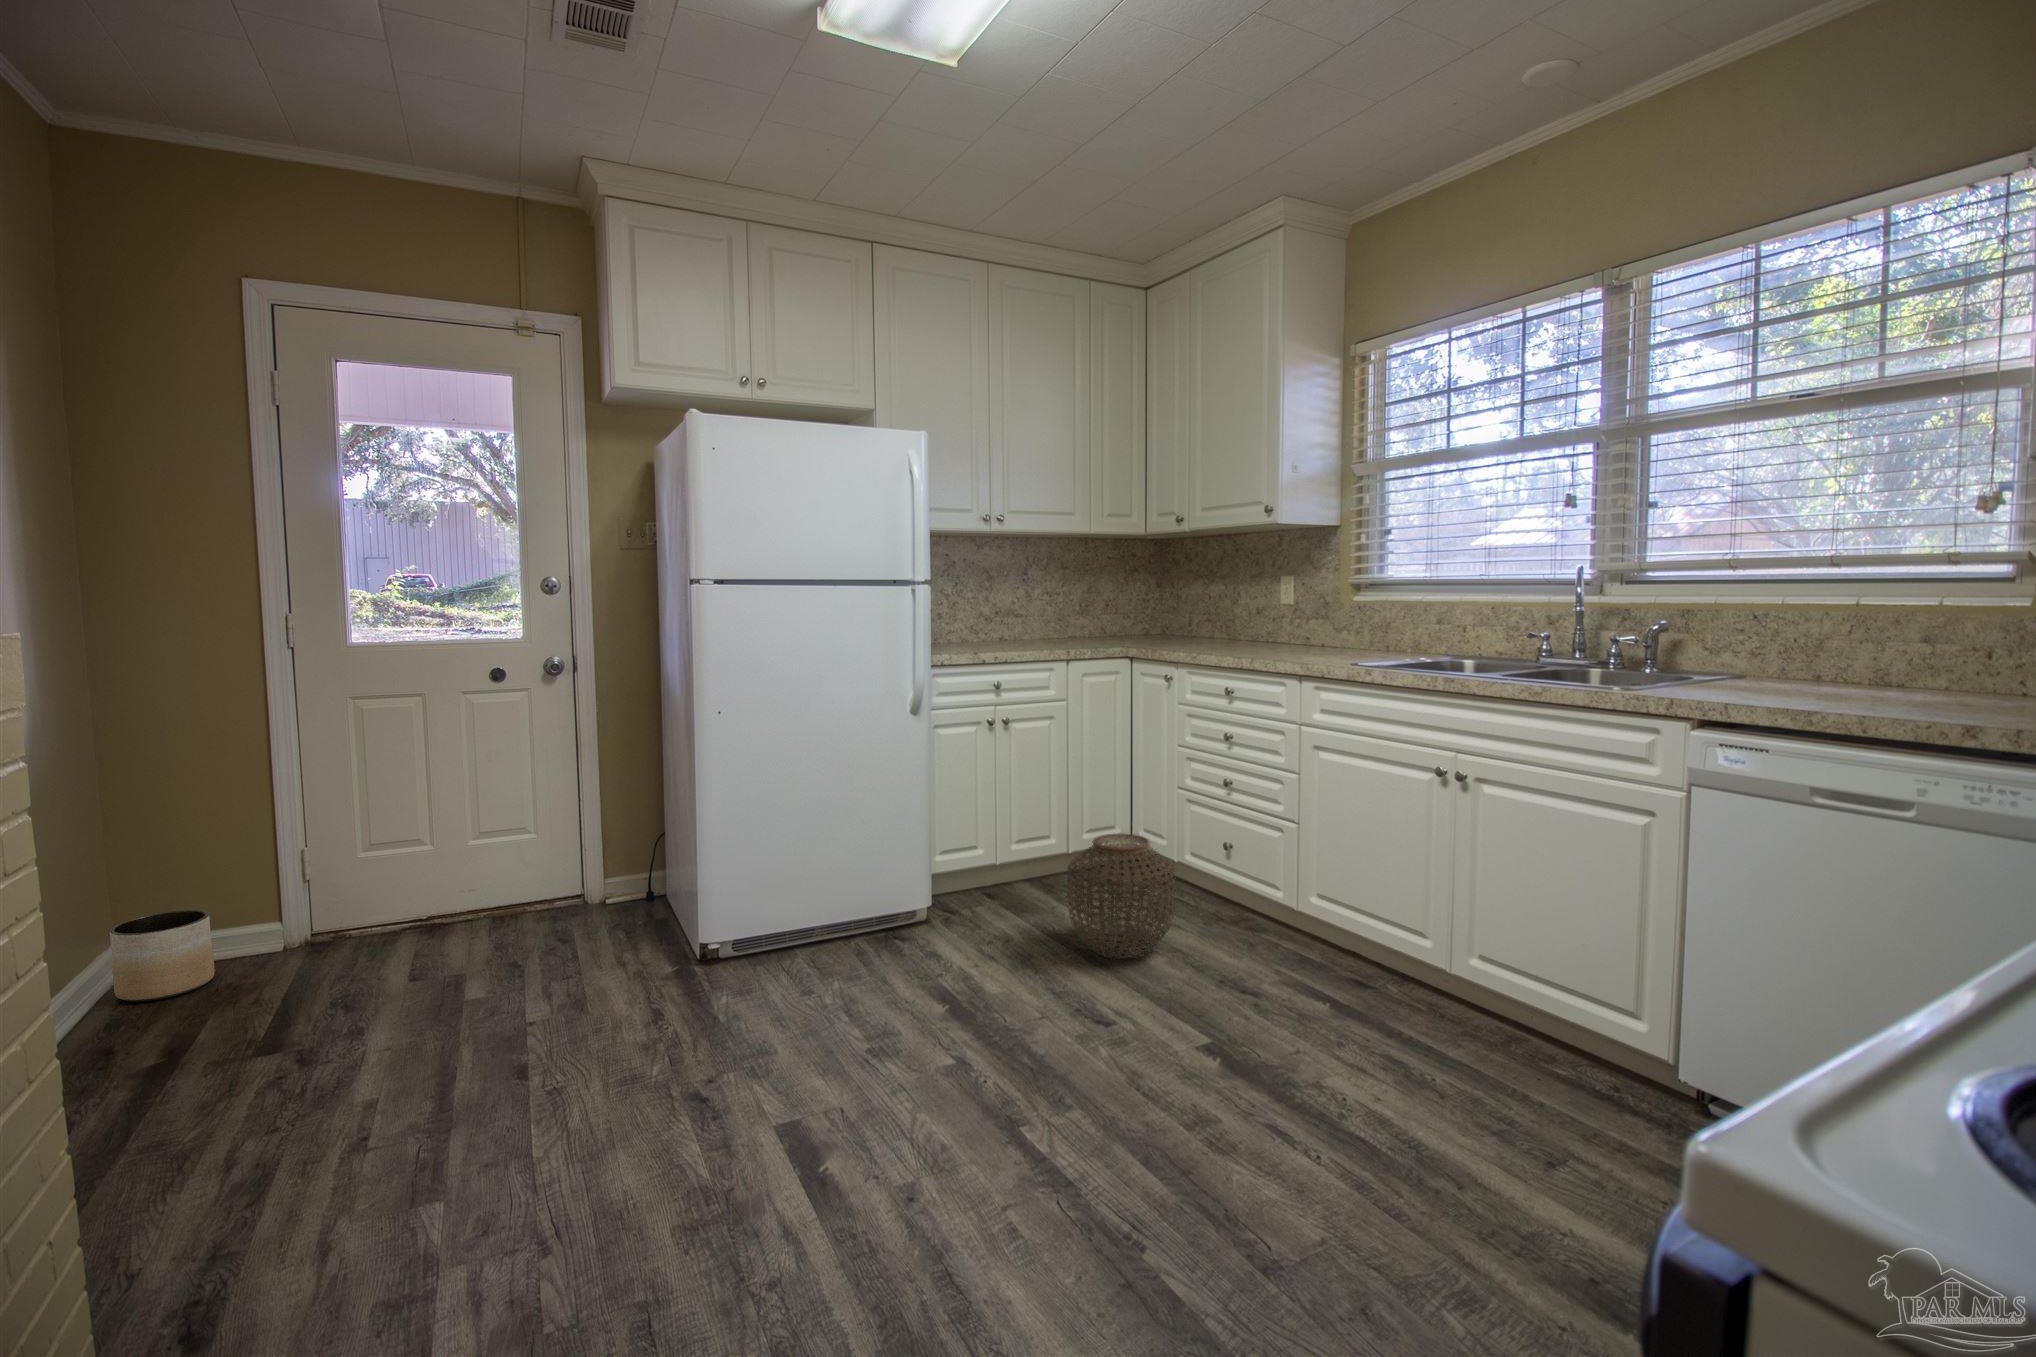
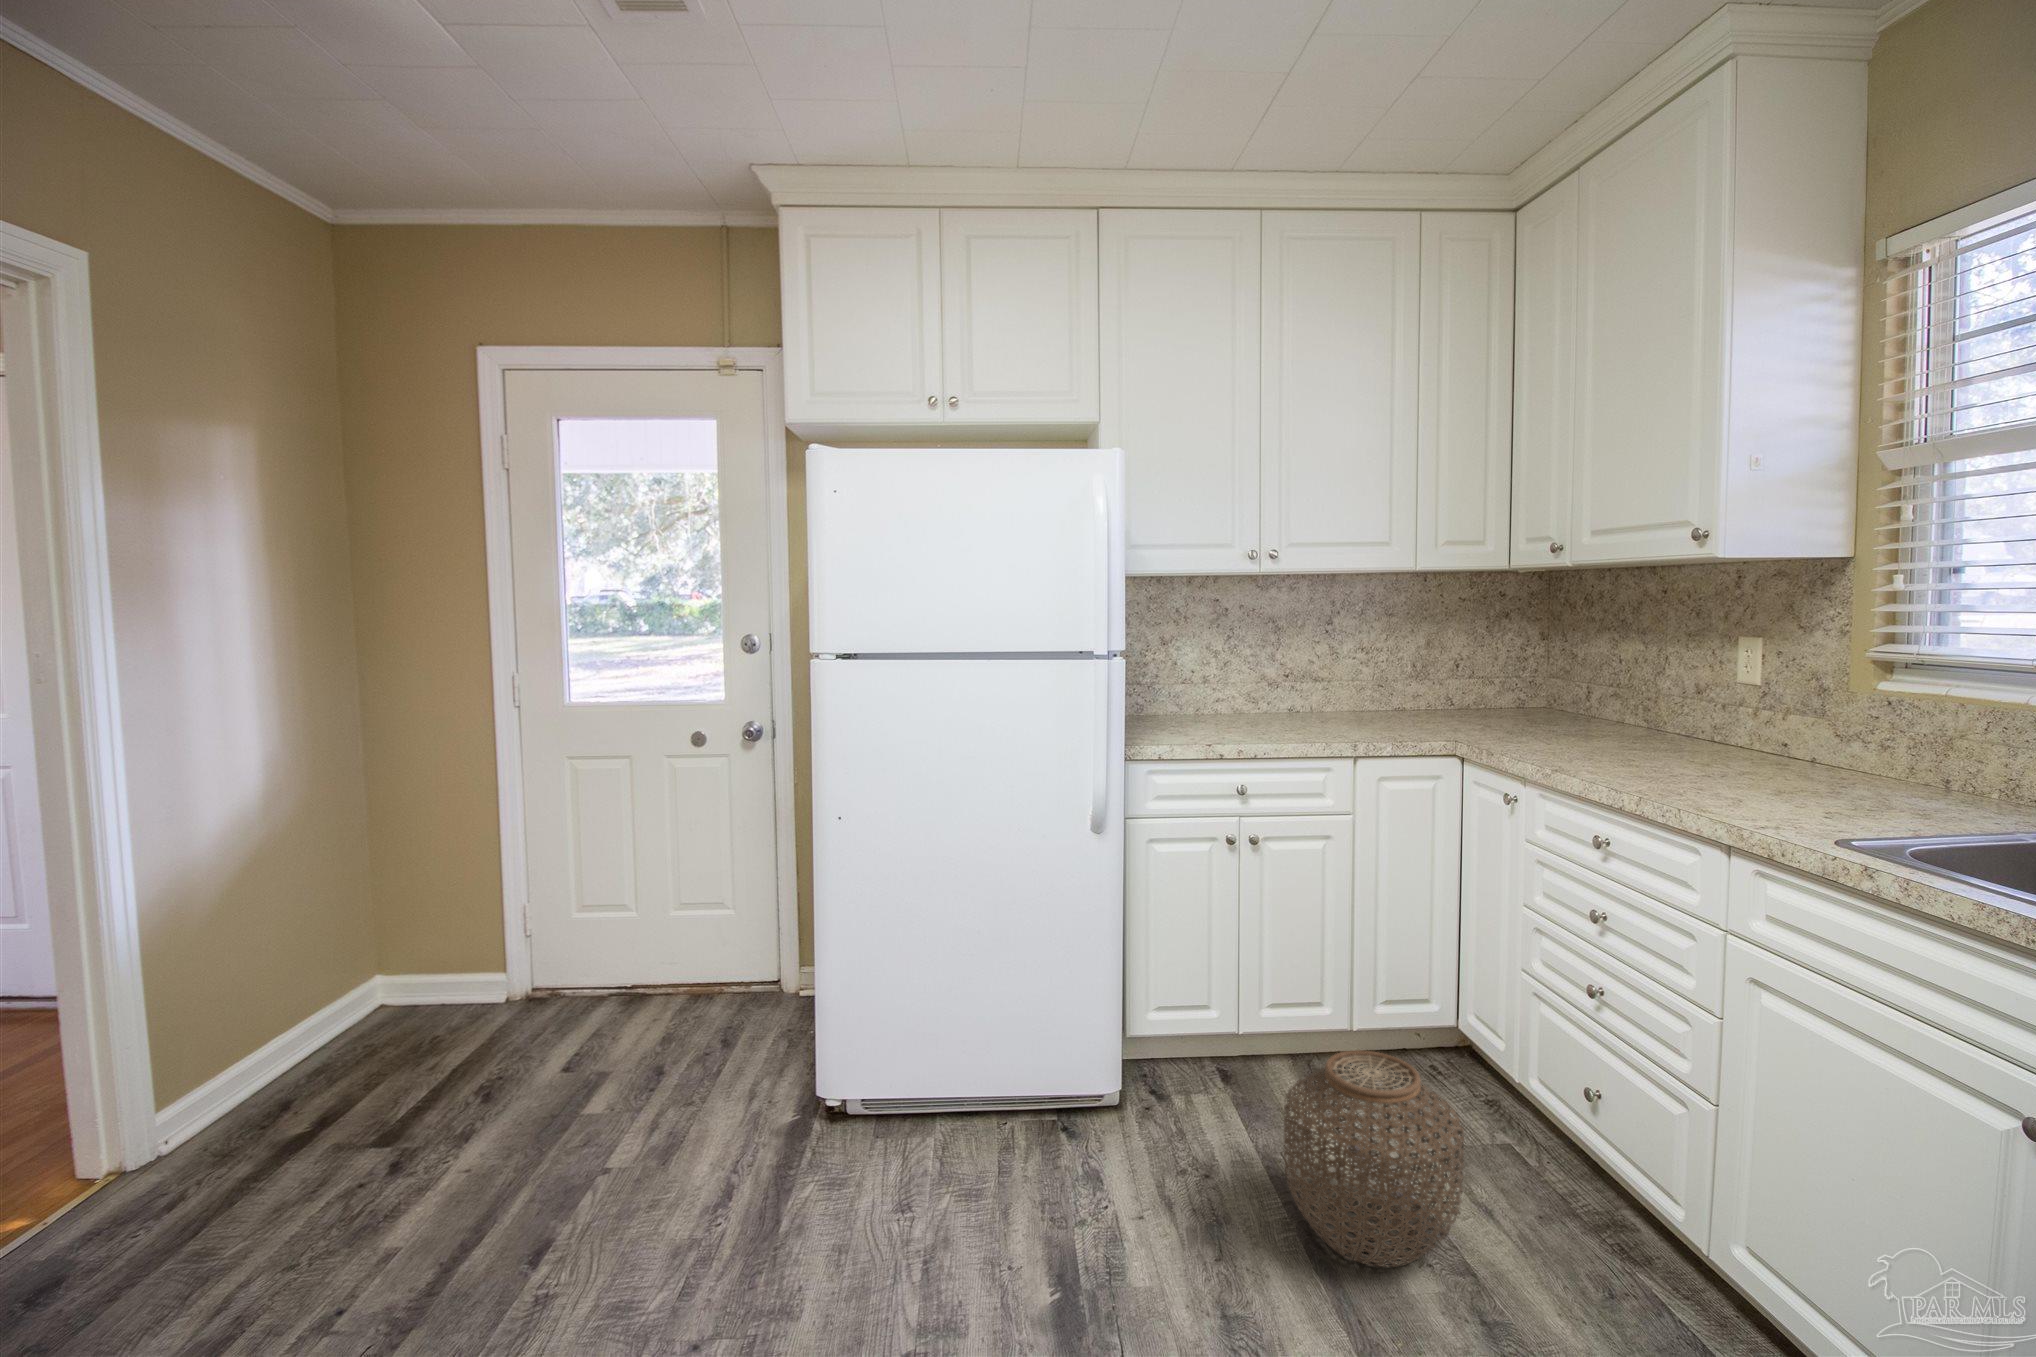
planter: present [110,910,215,1001] -> none [347,956,435,1045]

